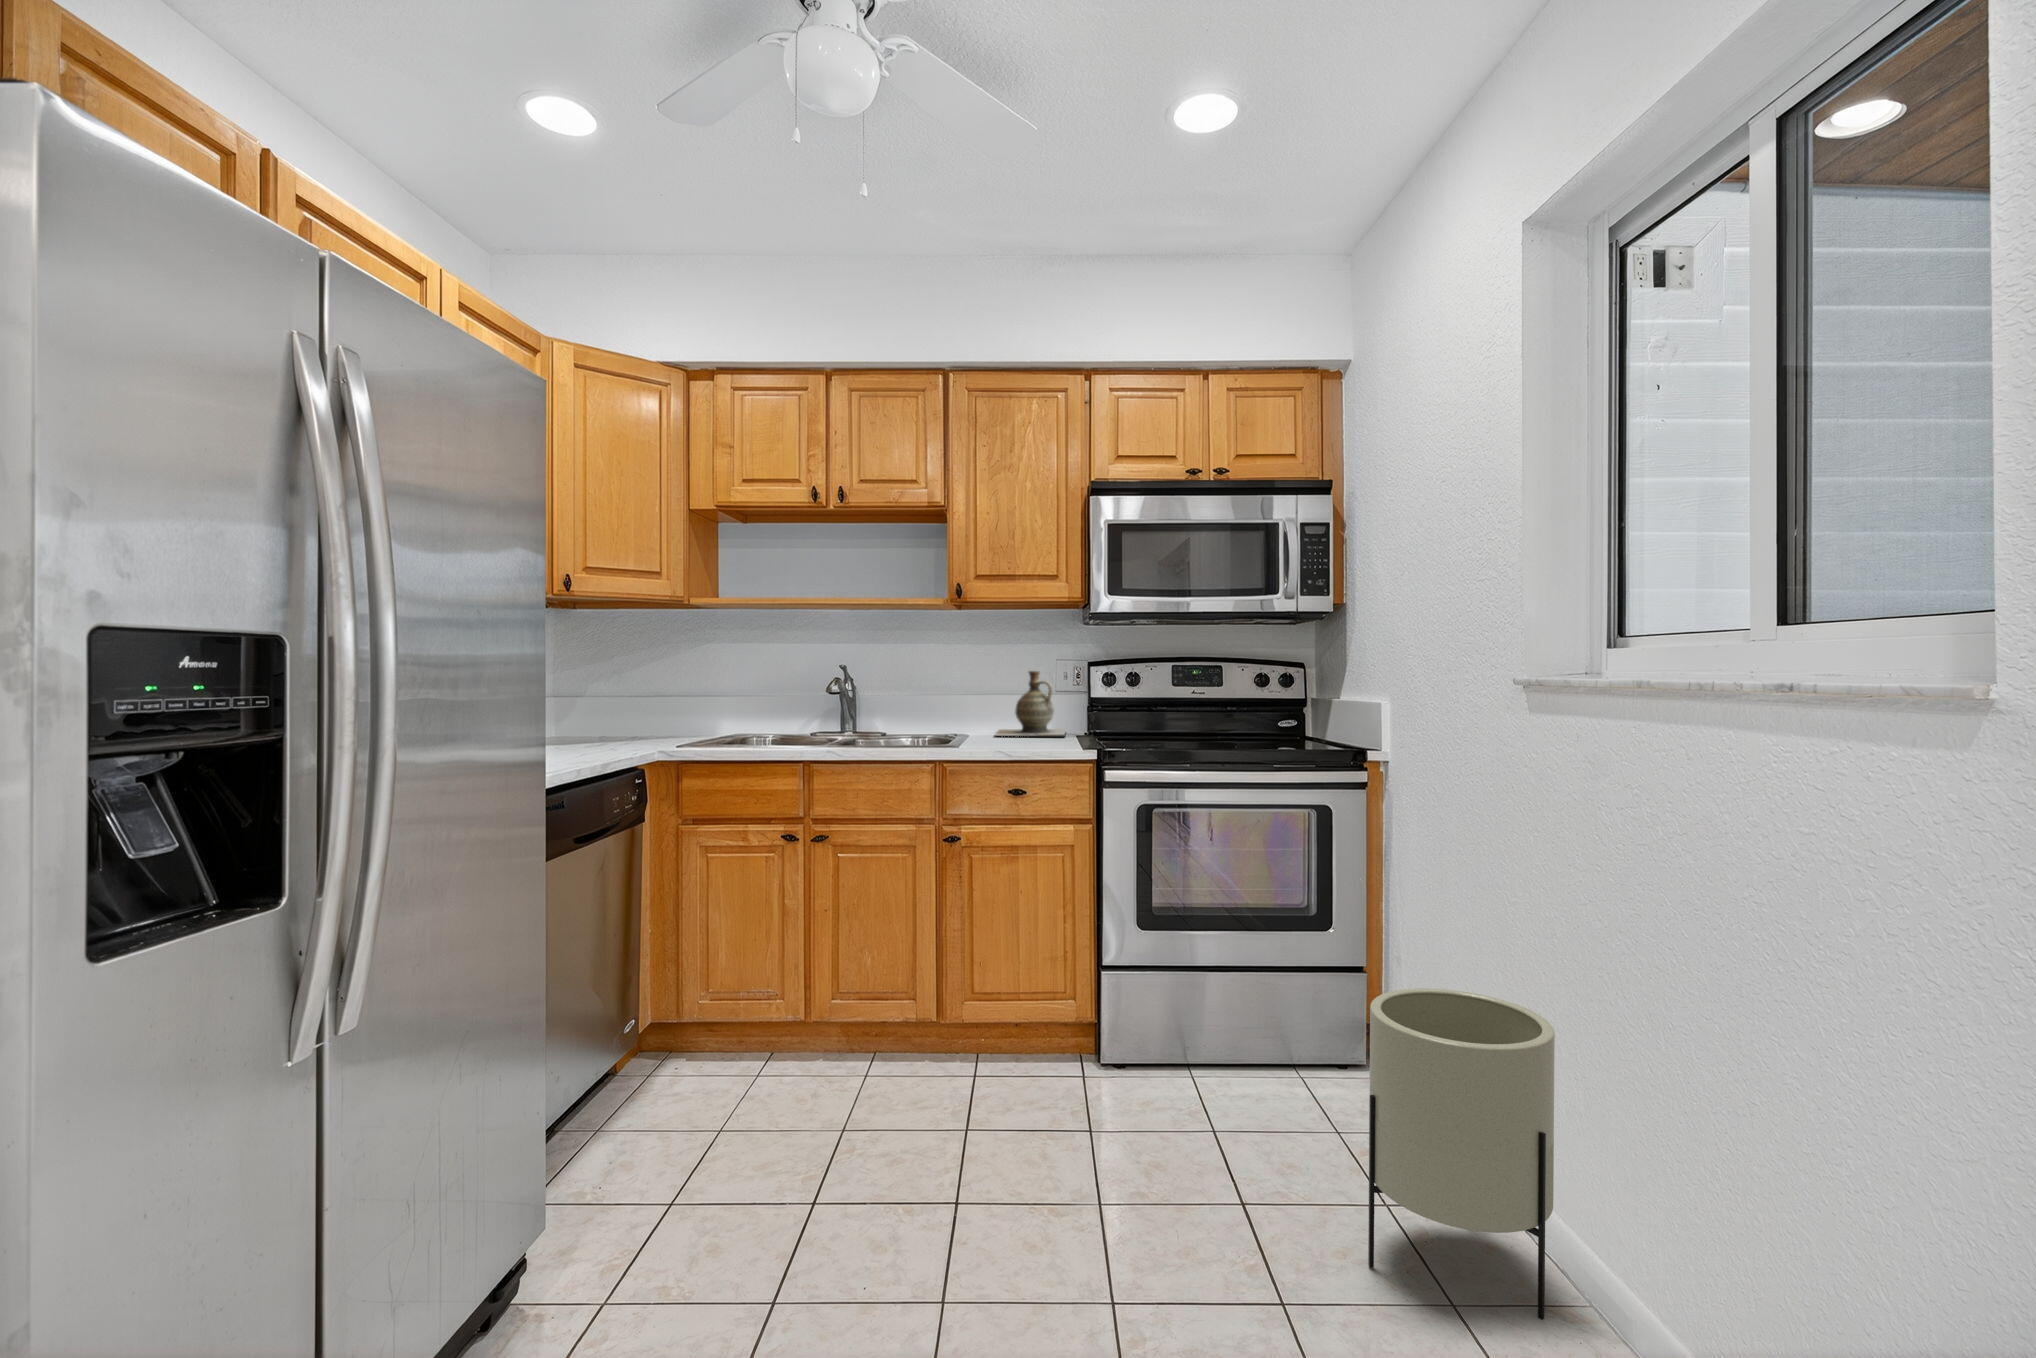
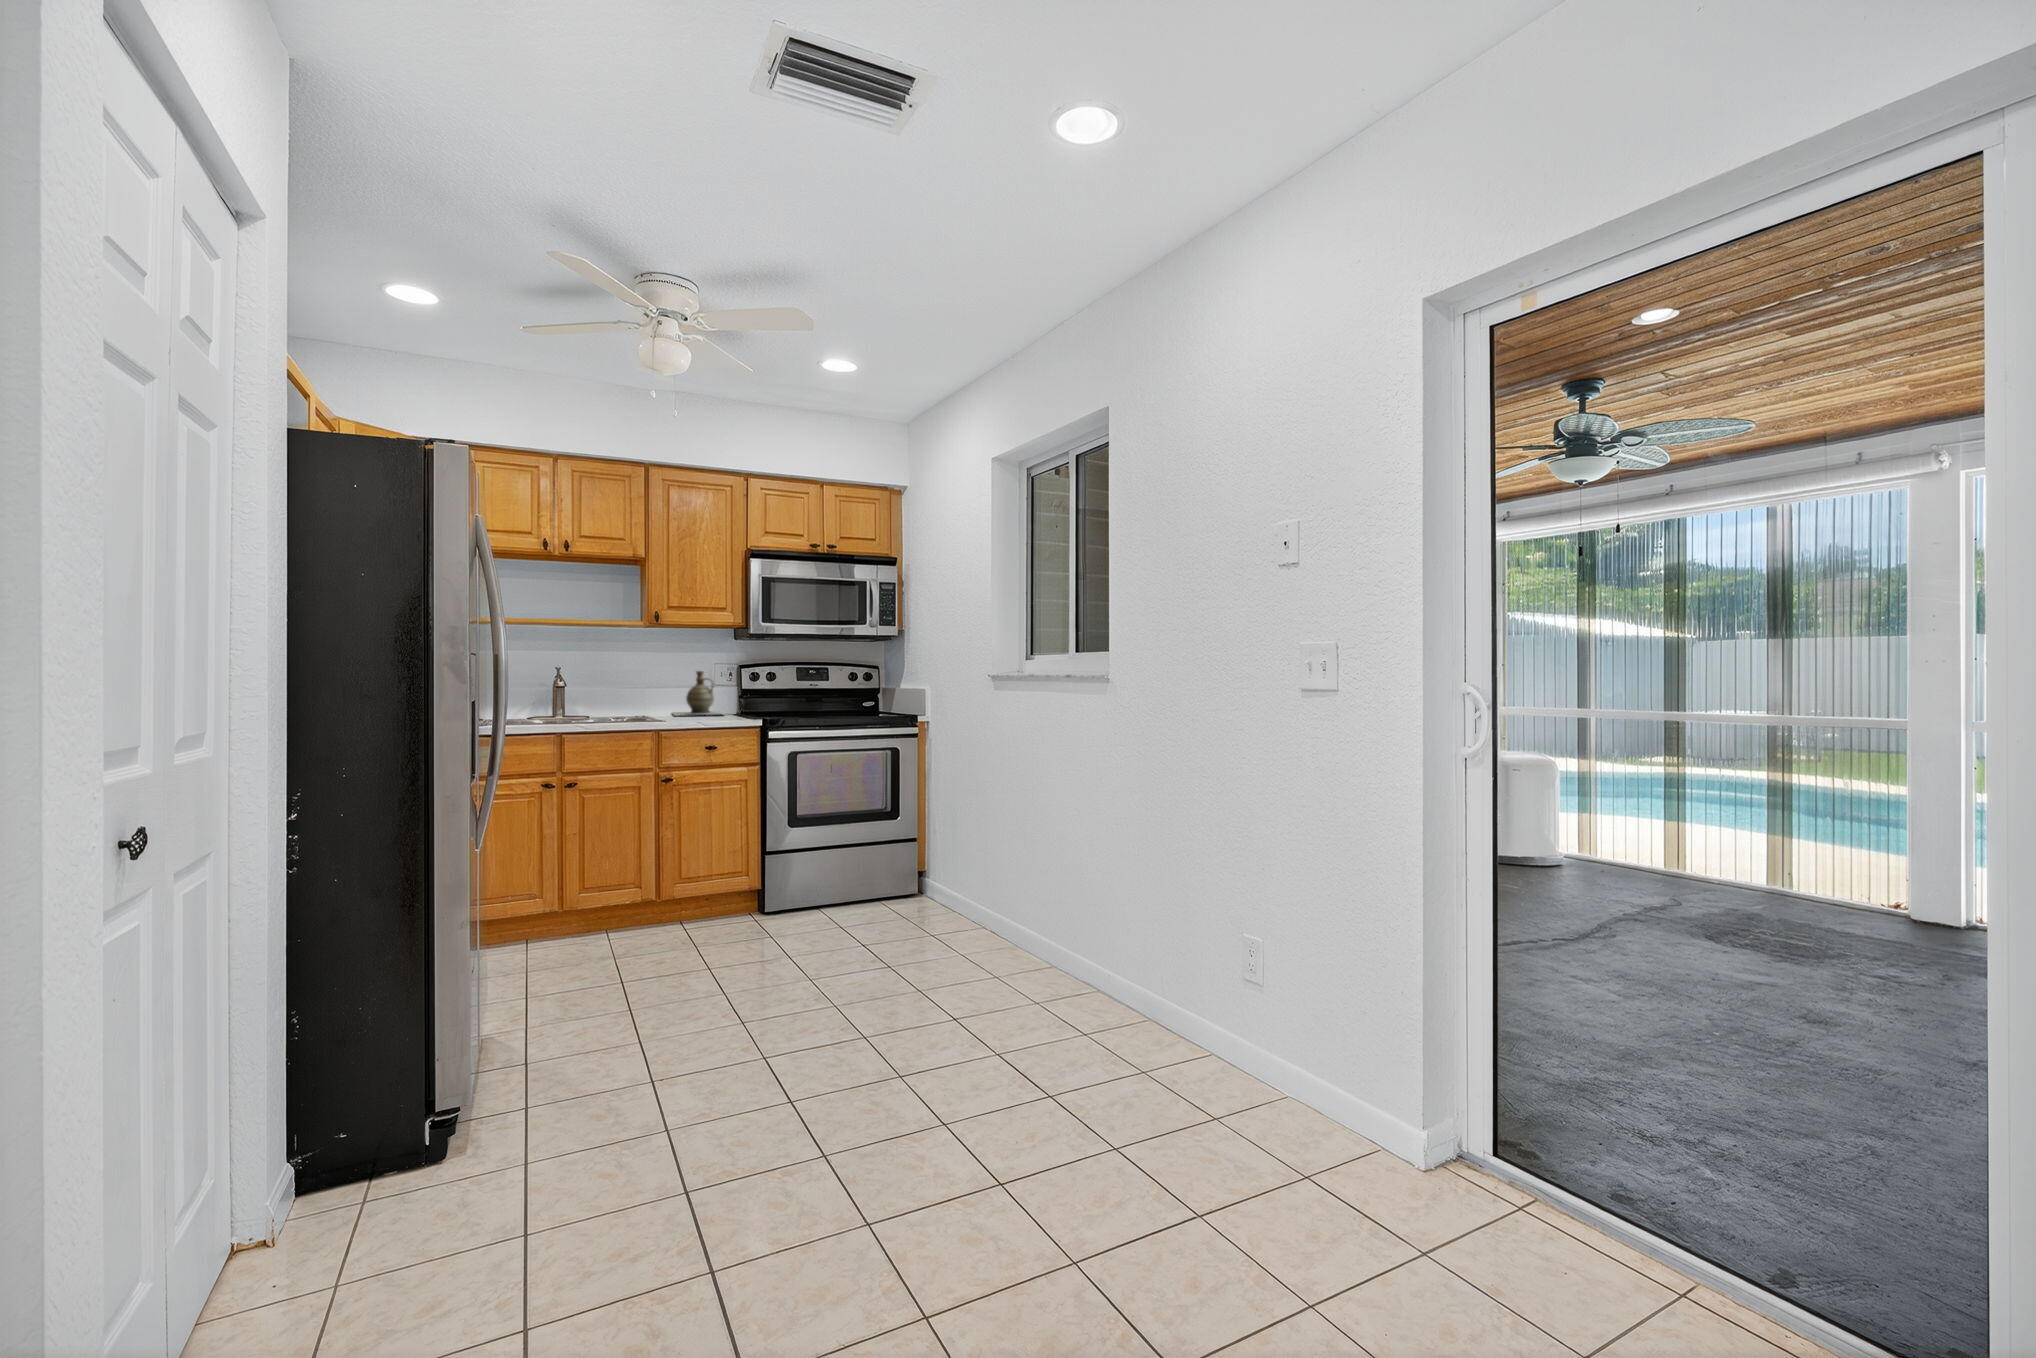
planter: present [1368,989,1555,1320] -> none [927,824,1004,952]

